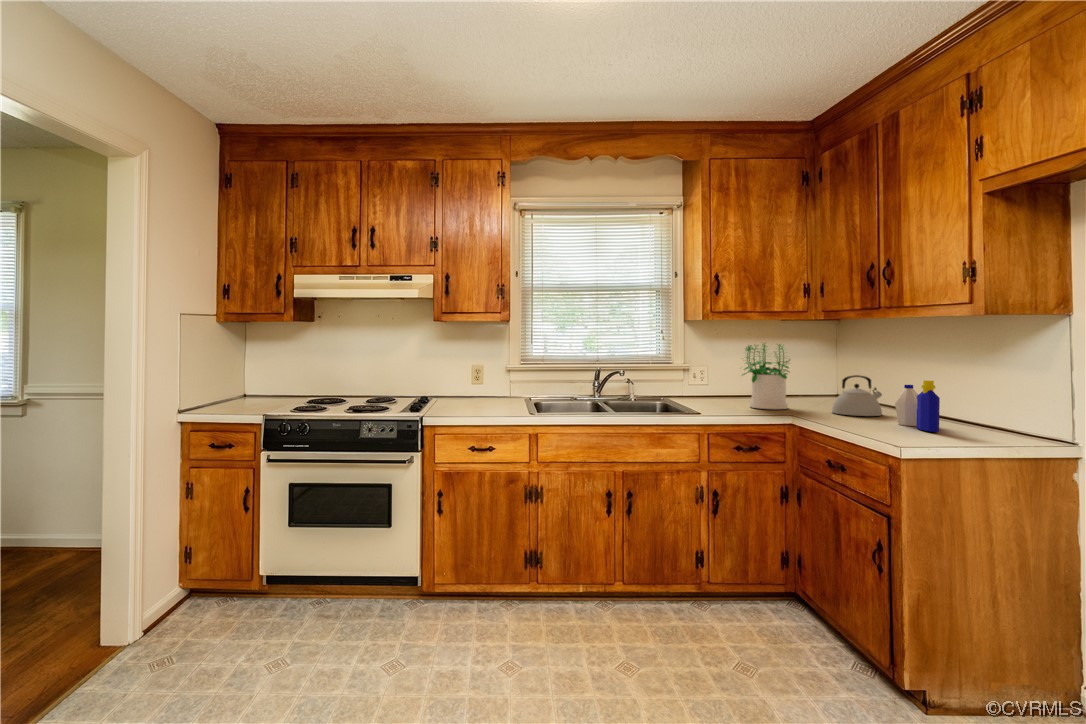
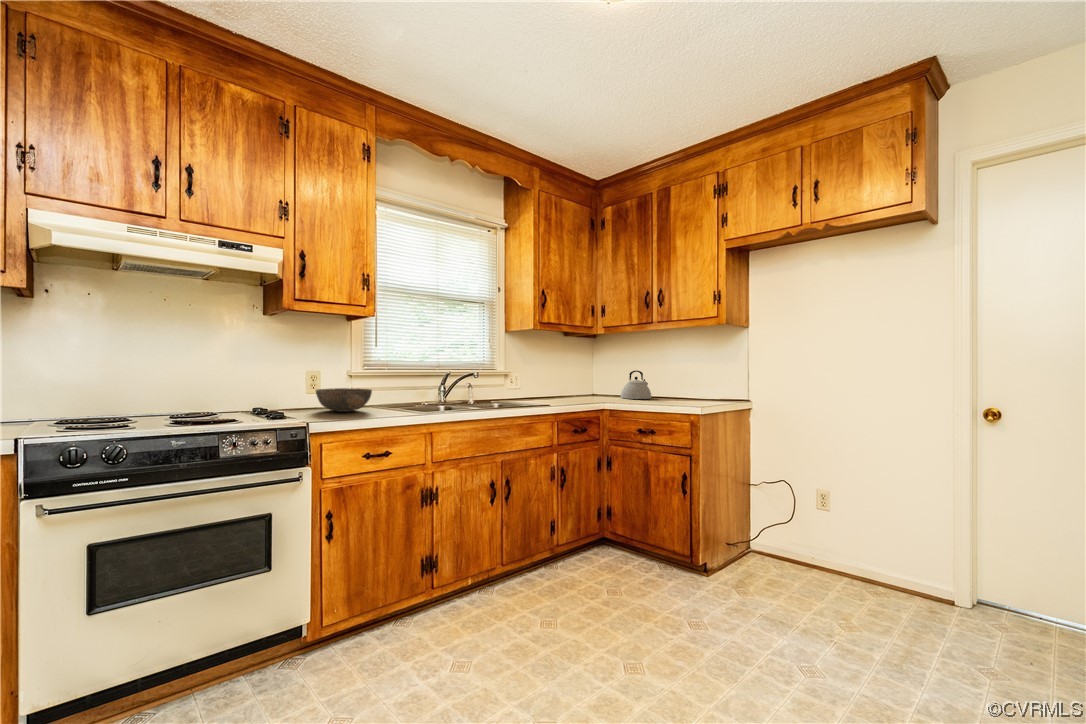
potted plant: present [742,343,790,409] -> none [555,345,596,398]
bottle: present [895,380,940,432] -> none [670,372,703,405]
bowl: none [447,388,493,409] -> present [316,388,372,412]

